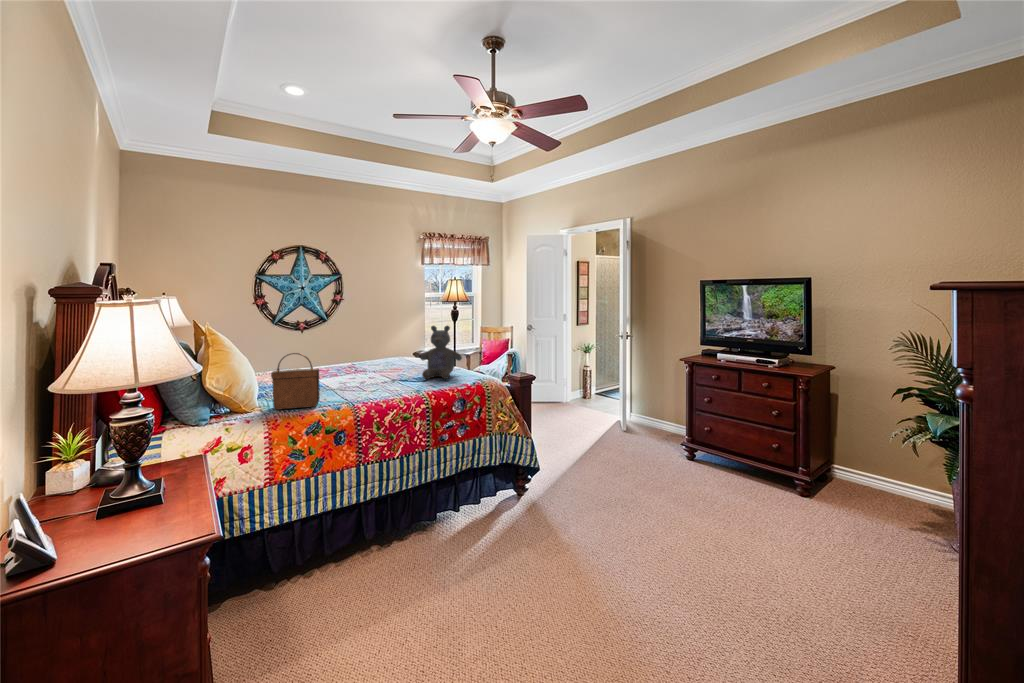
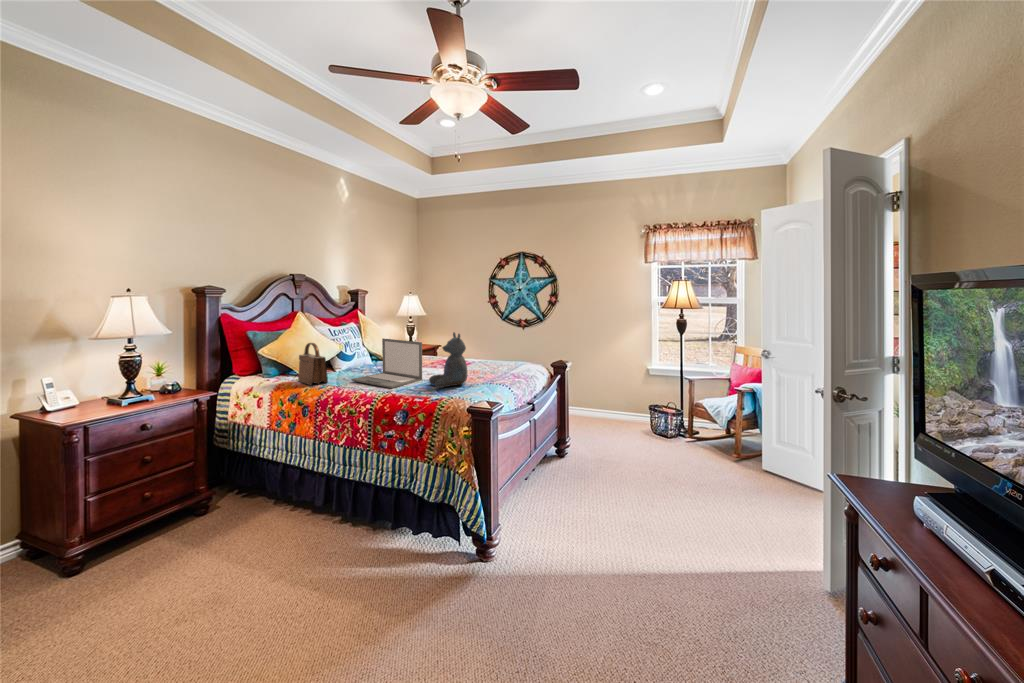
laptop: none [333,340,409,394] -> present [352,338,422,388]

